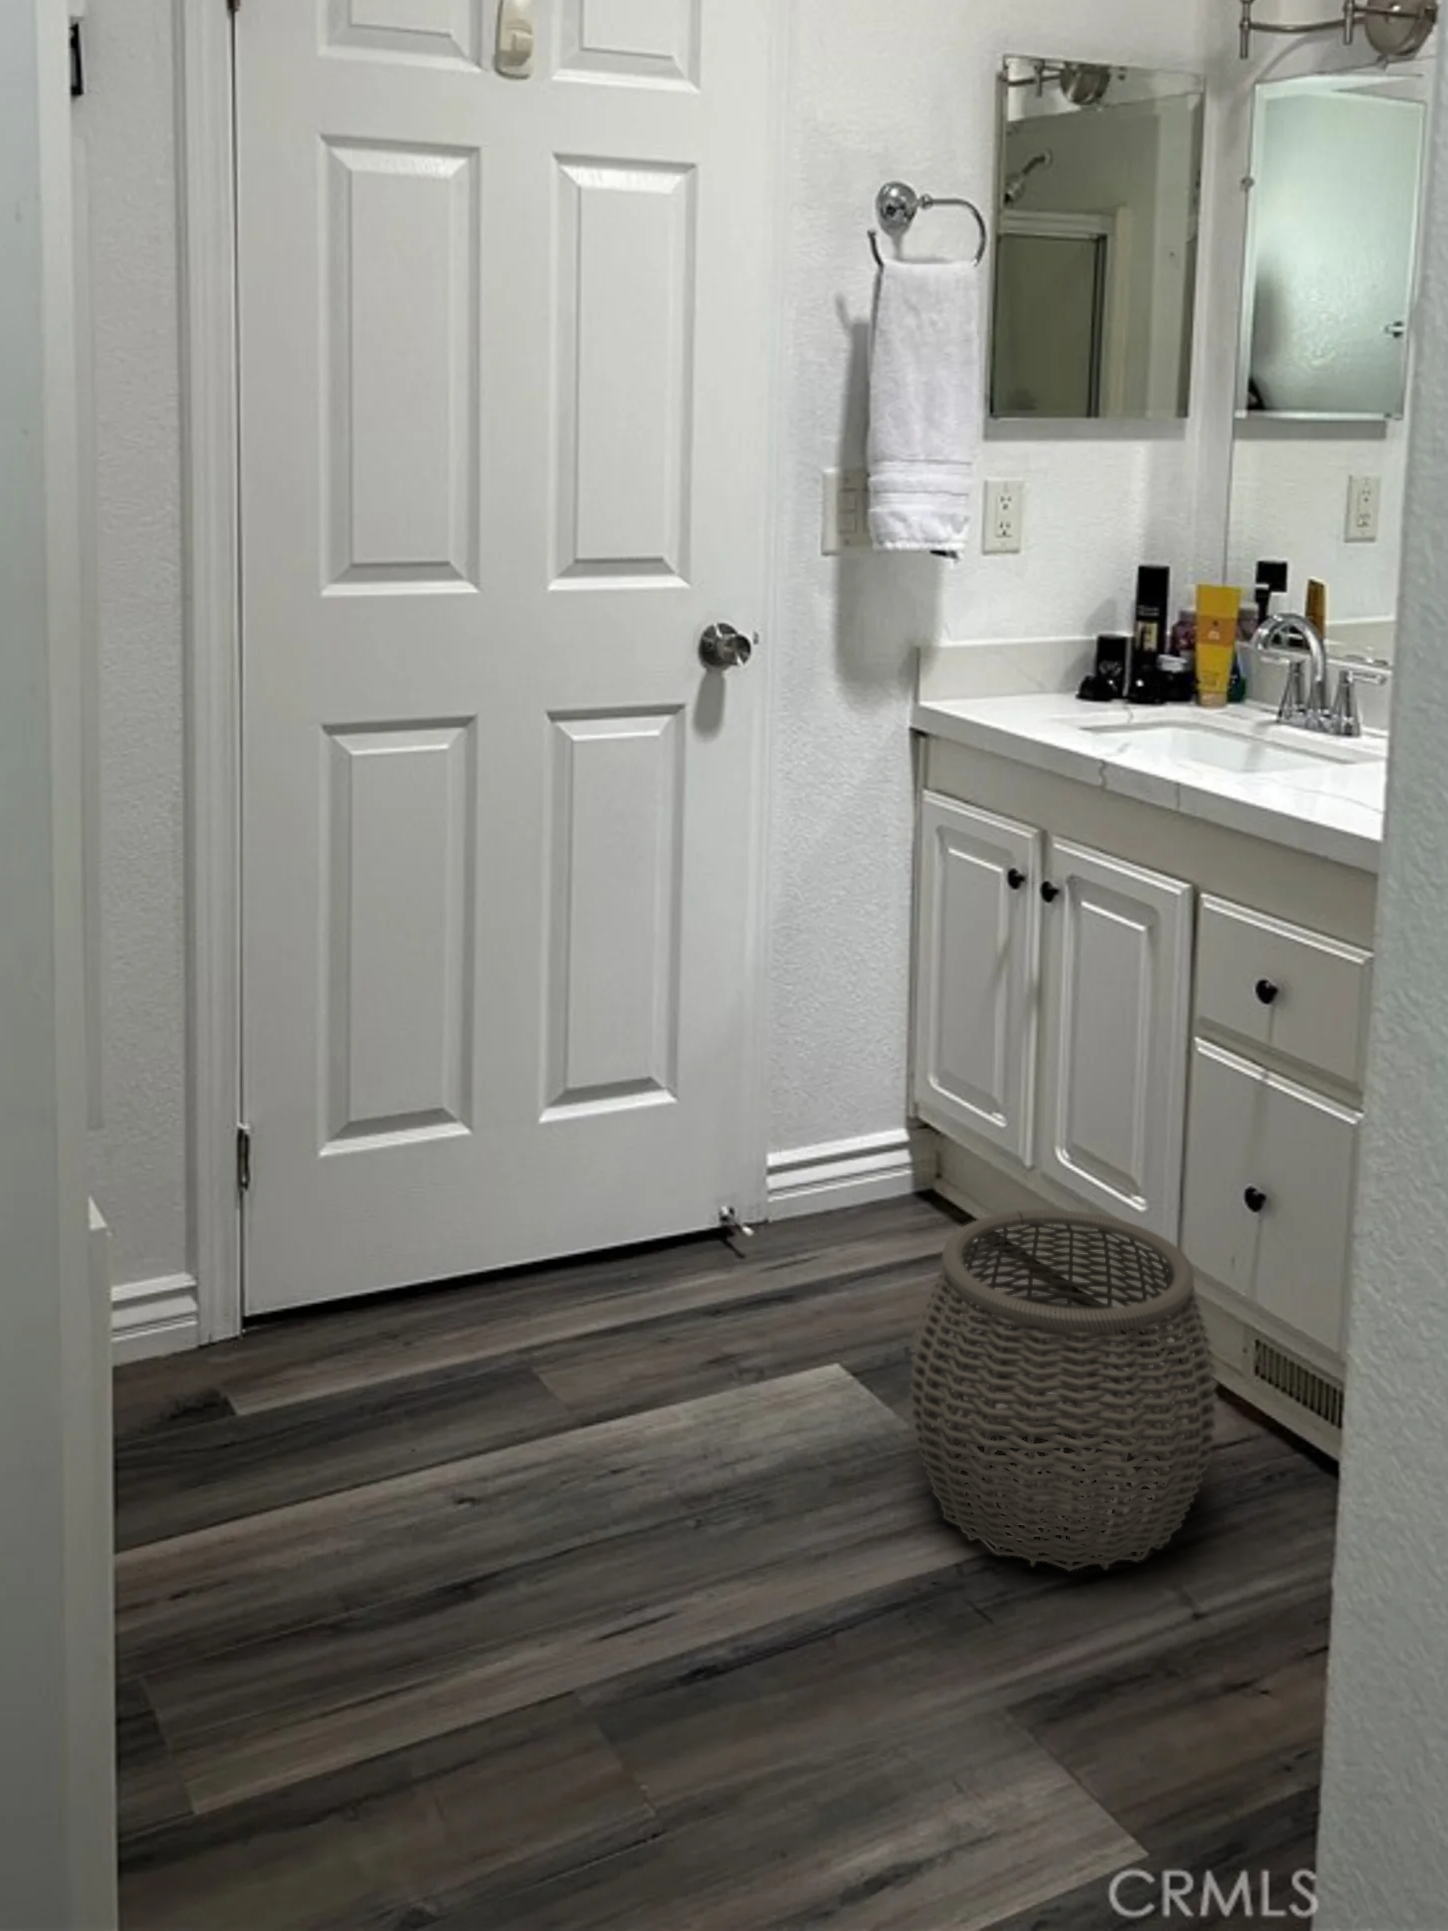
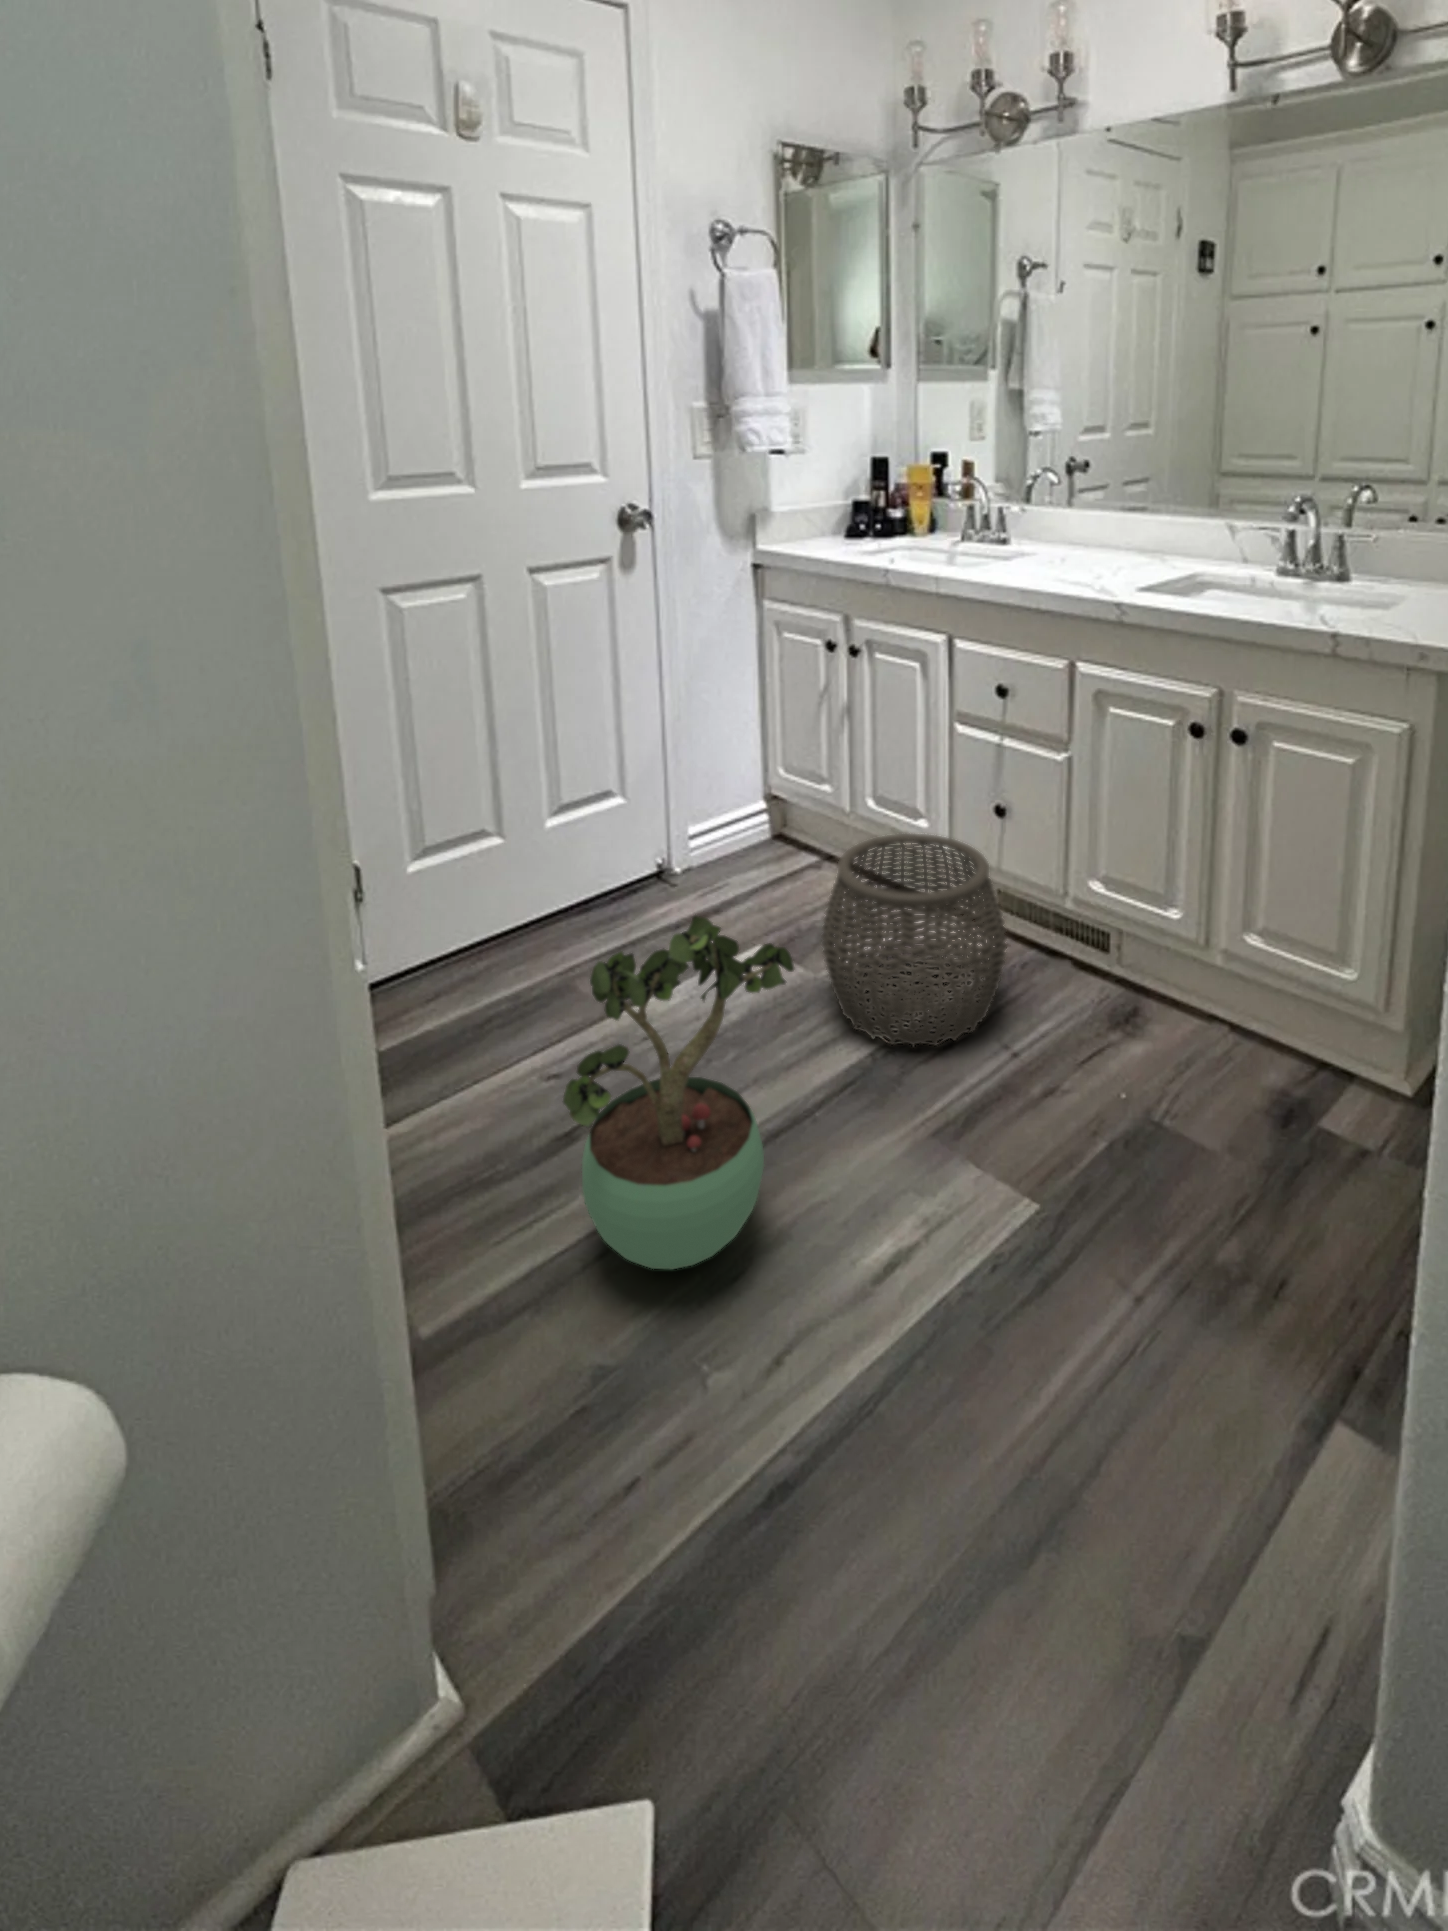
potted plant: none [420,1265,781,1798] -> present [563,915,794,1269]

